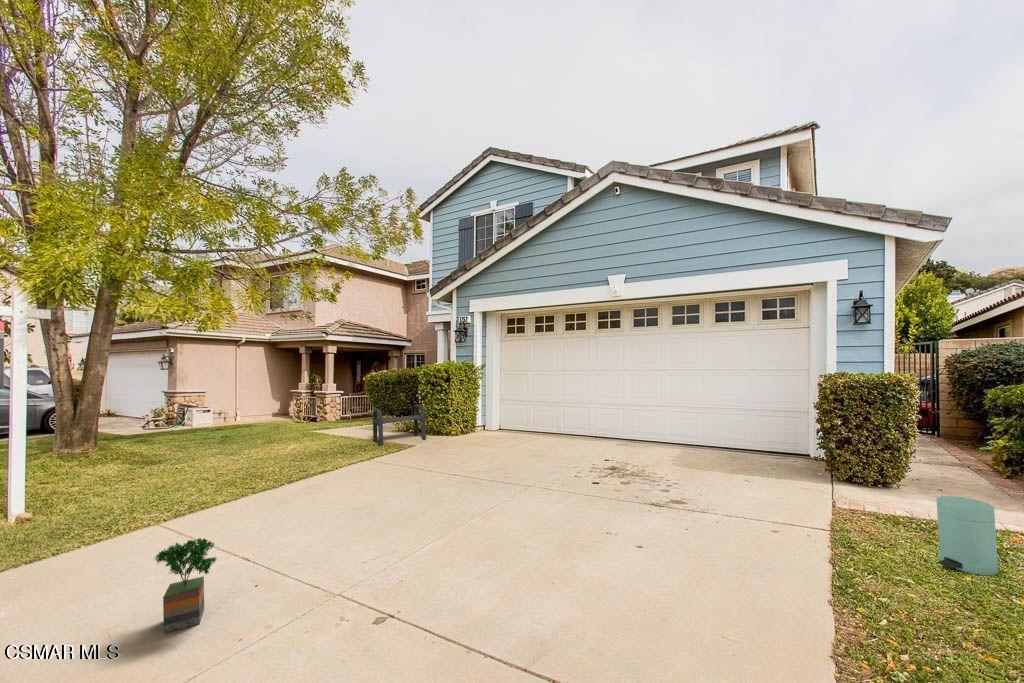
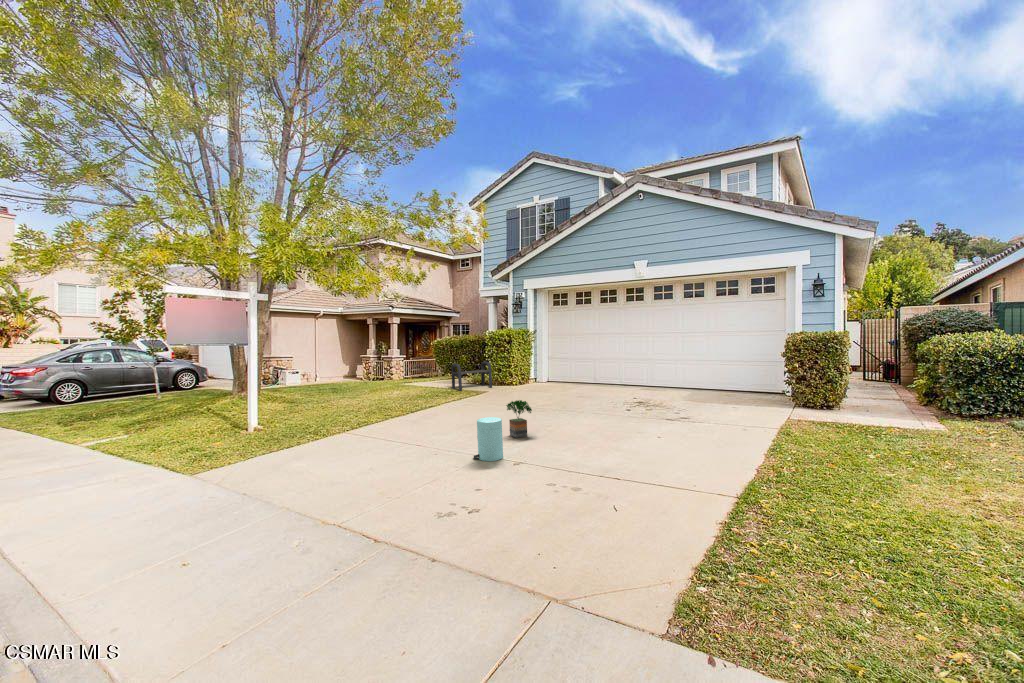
trash can: present [936,496,998,575] -> present [474,417,503,461]
potted tree: present [156,538,217,633] -> present [506,400,532,438]

